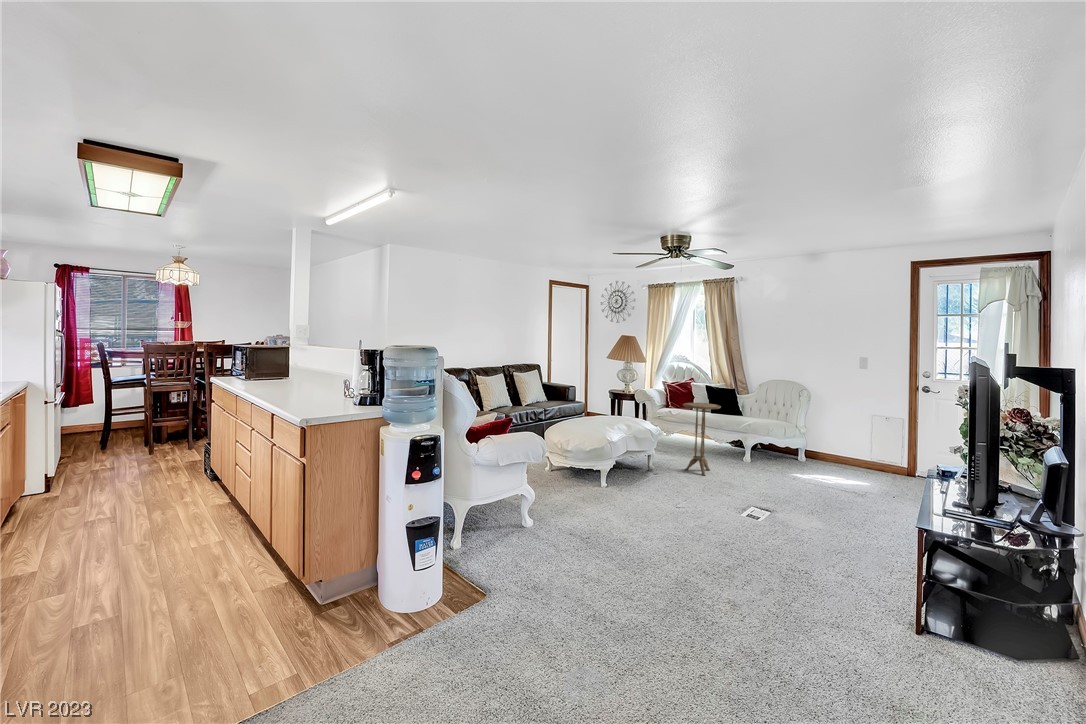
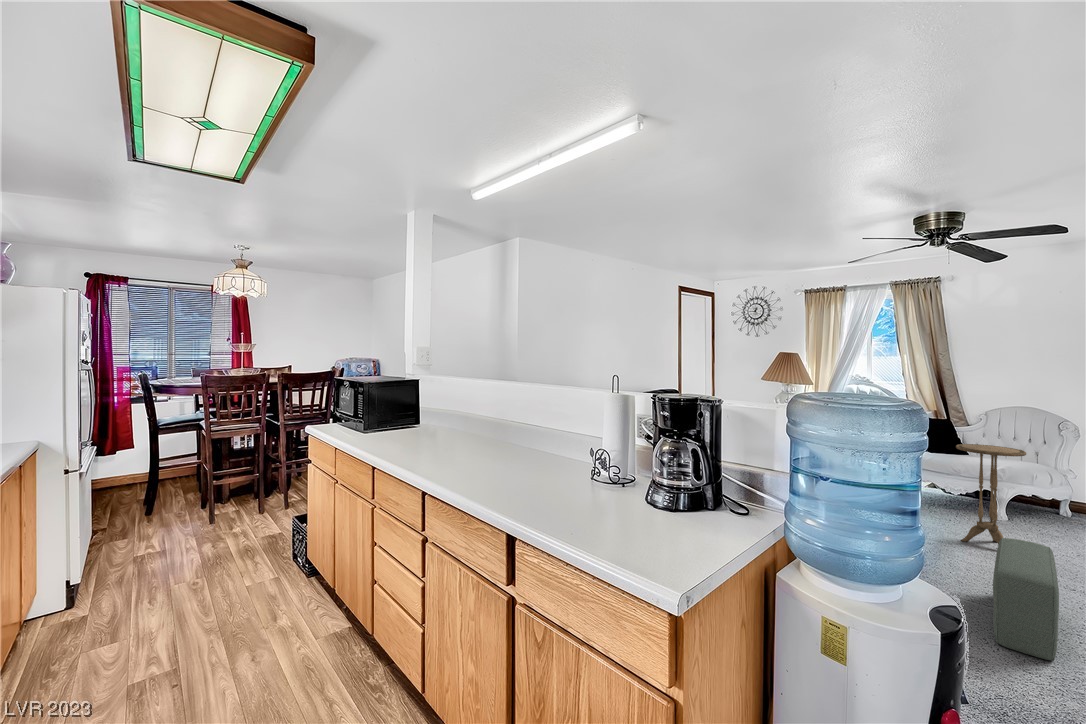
pouf: none [616,456,680,517] -> present [993,538,1059,661]

